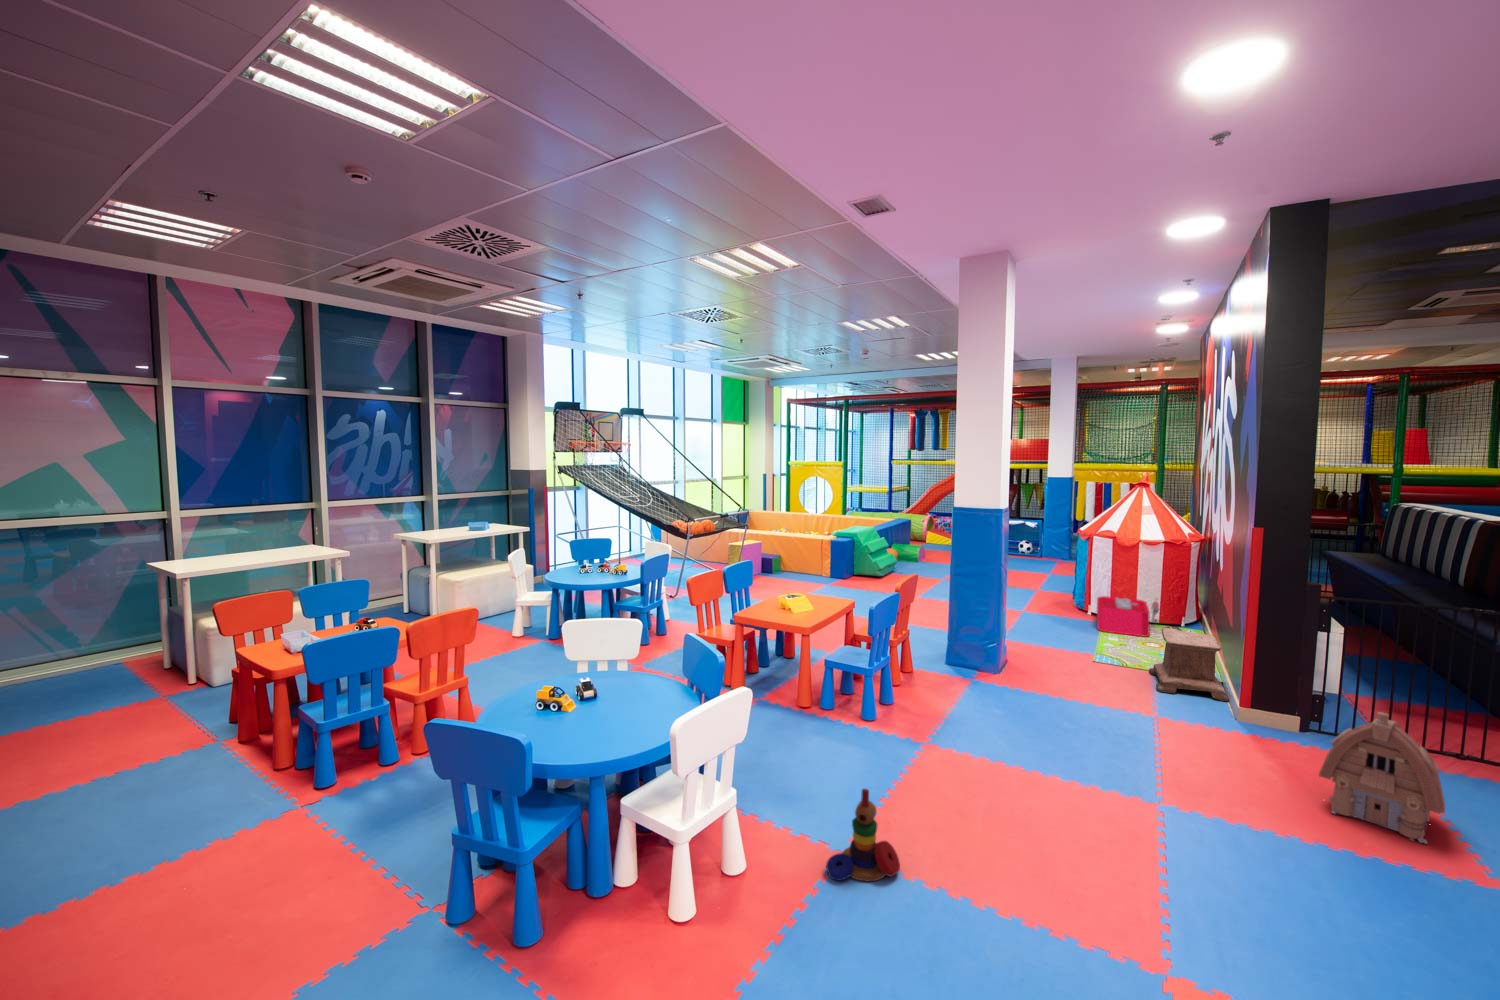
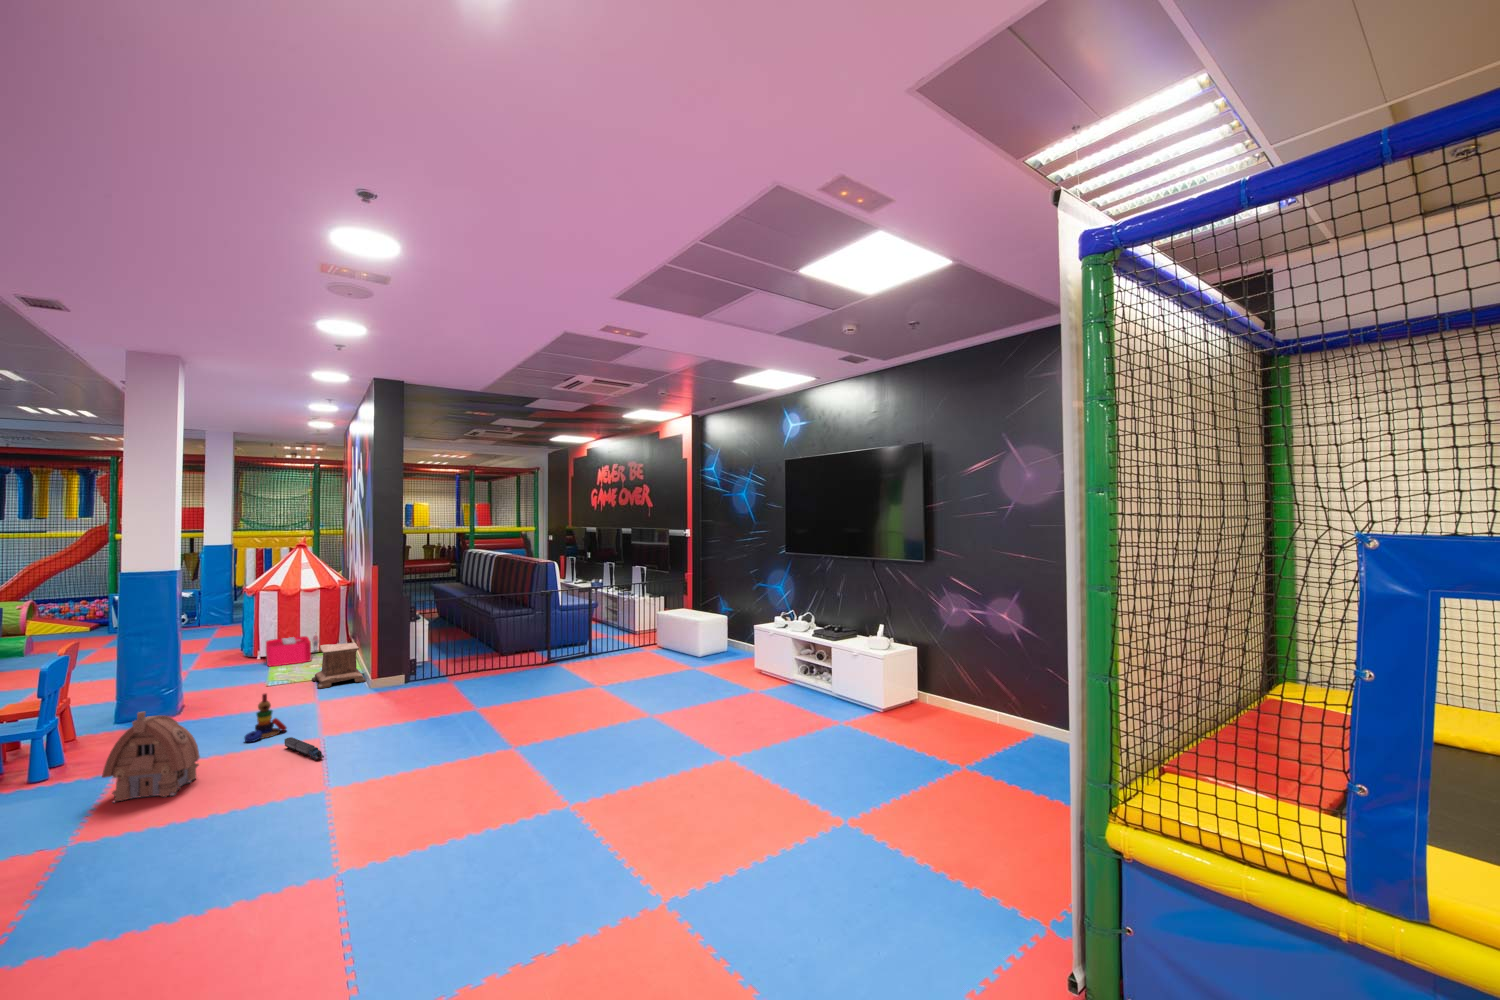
toy house: present [1319,712,1445,844] -> present [102,712,200,803]
toy train: none [1106,787,1166,865] -> present [284,737,324,760]
stacking toy: present [826,789,900,881] -> present [245,694,287,742]

